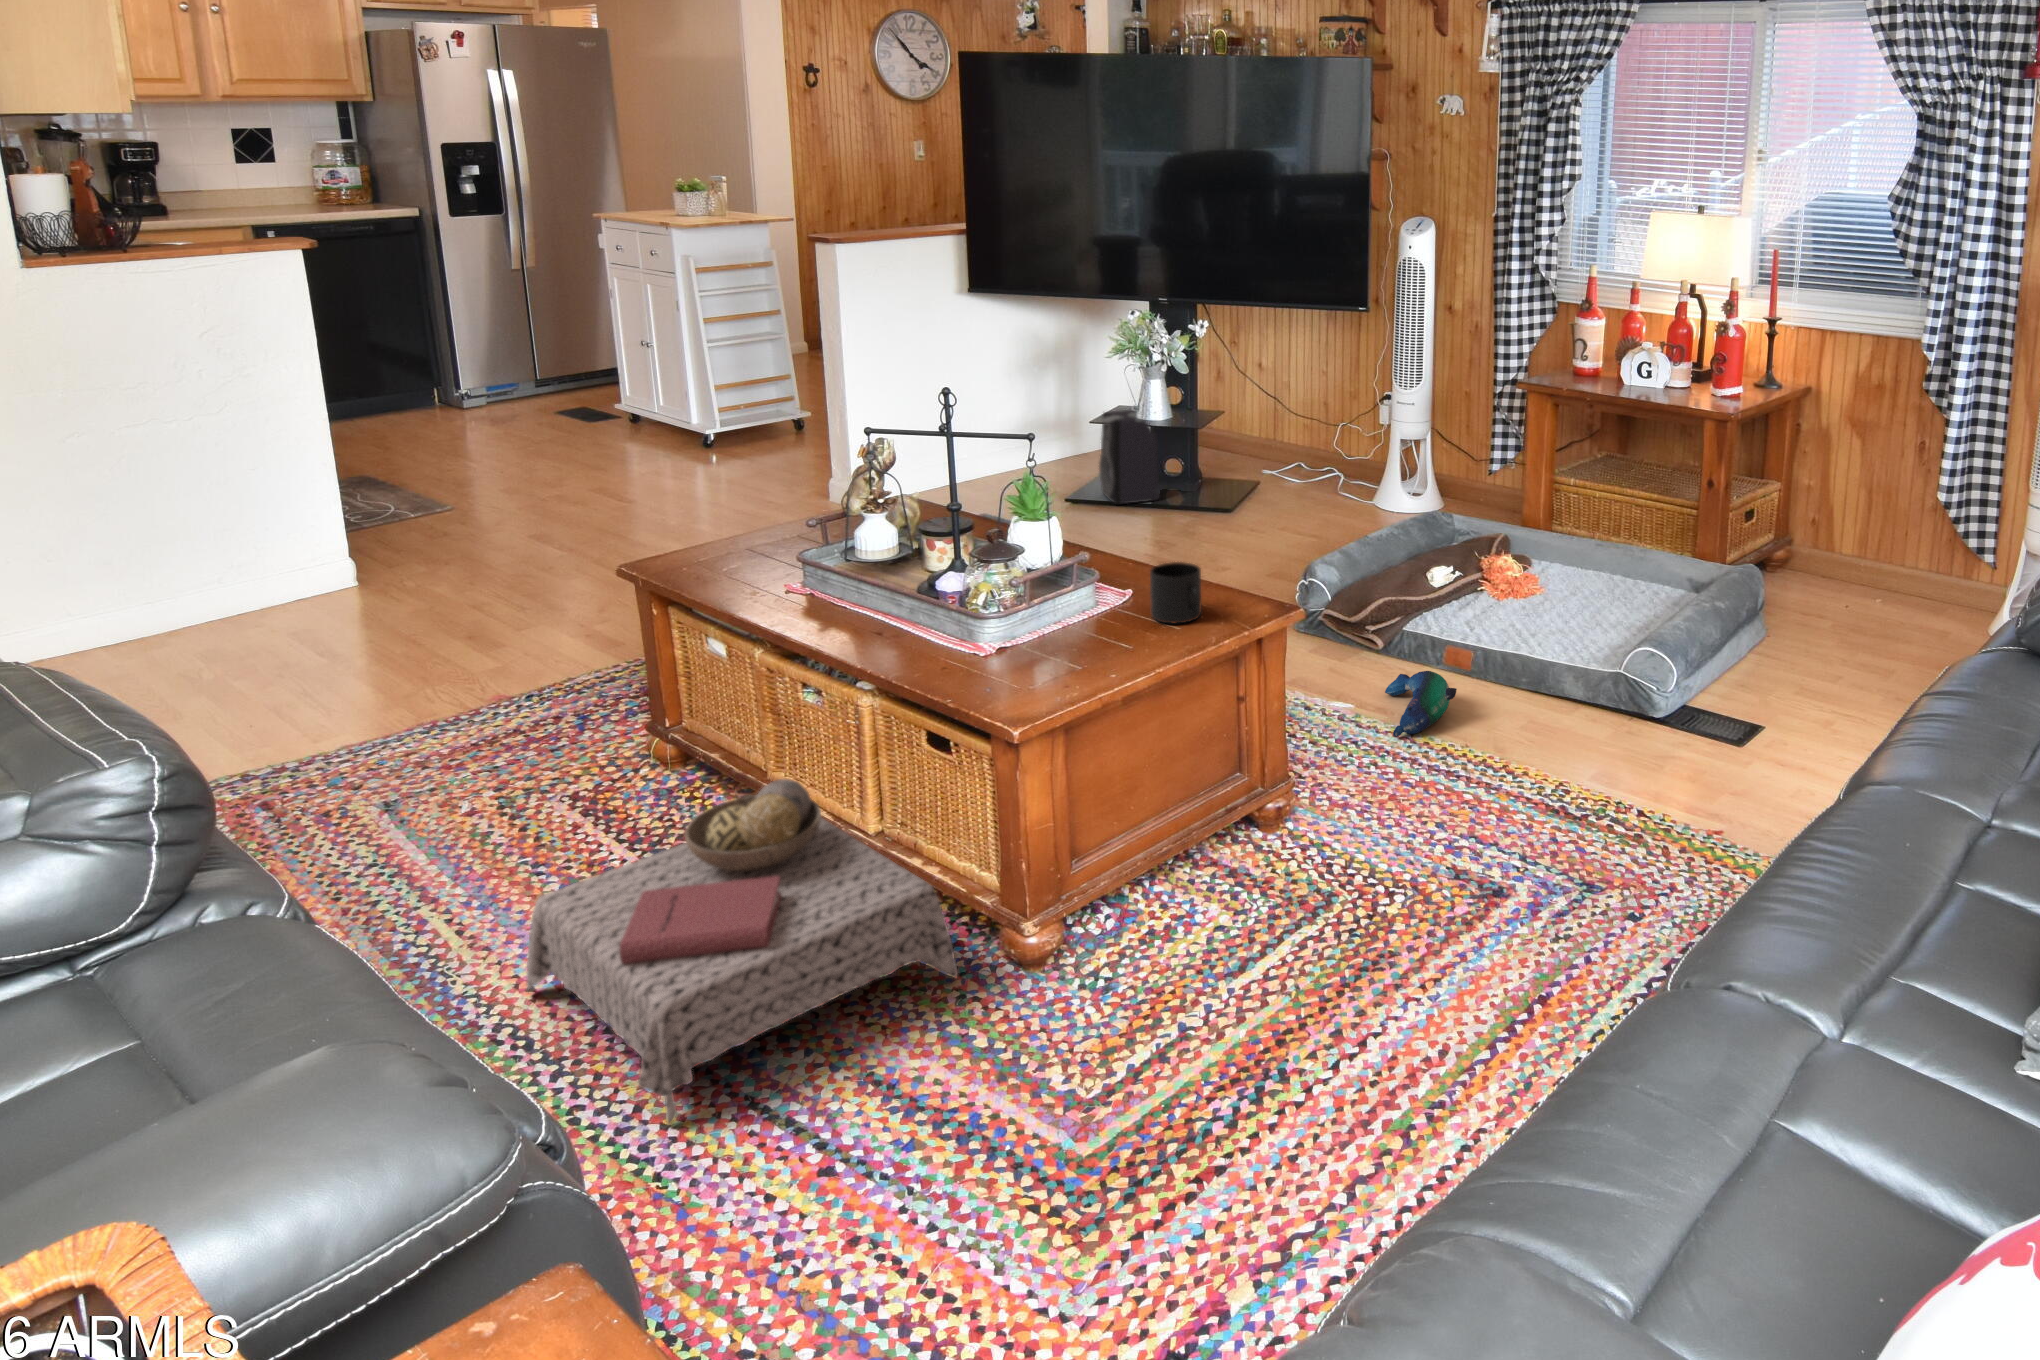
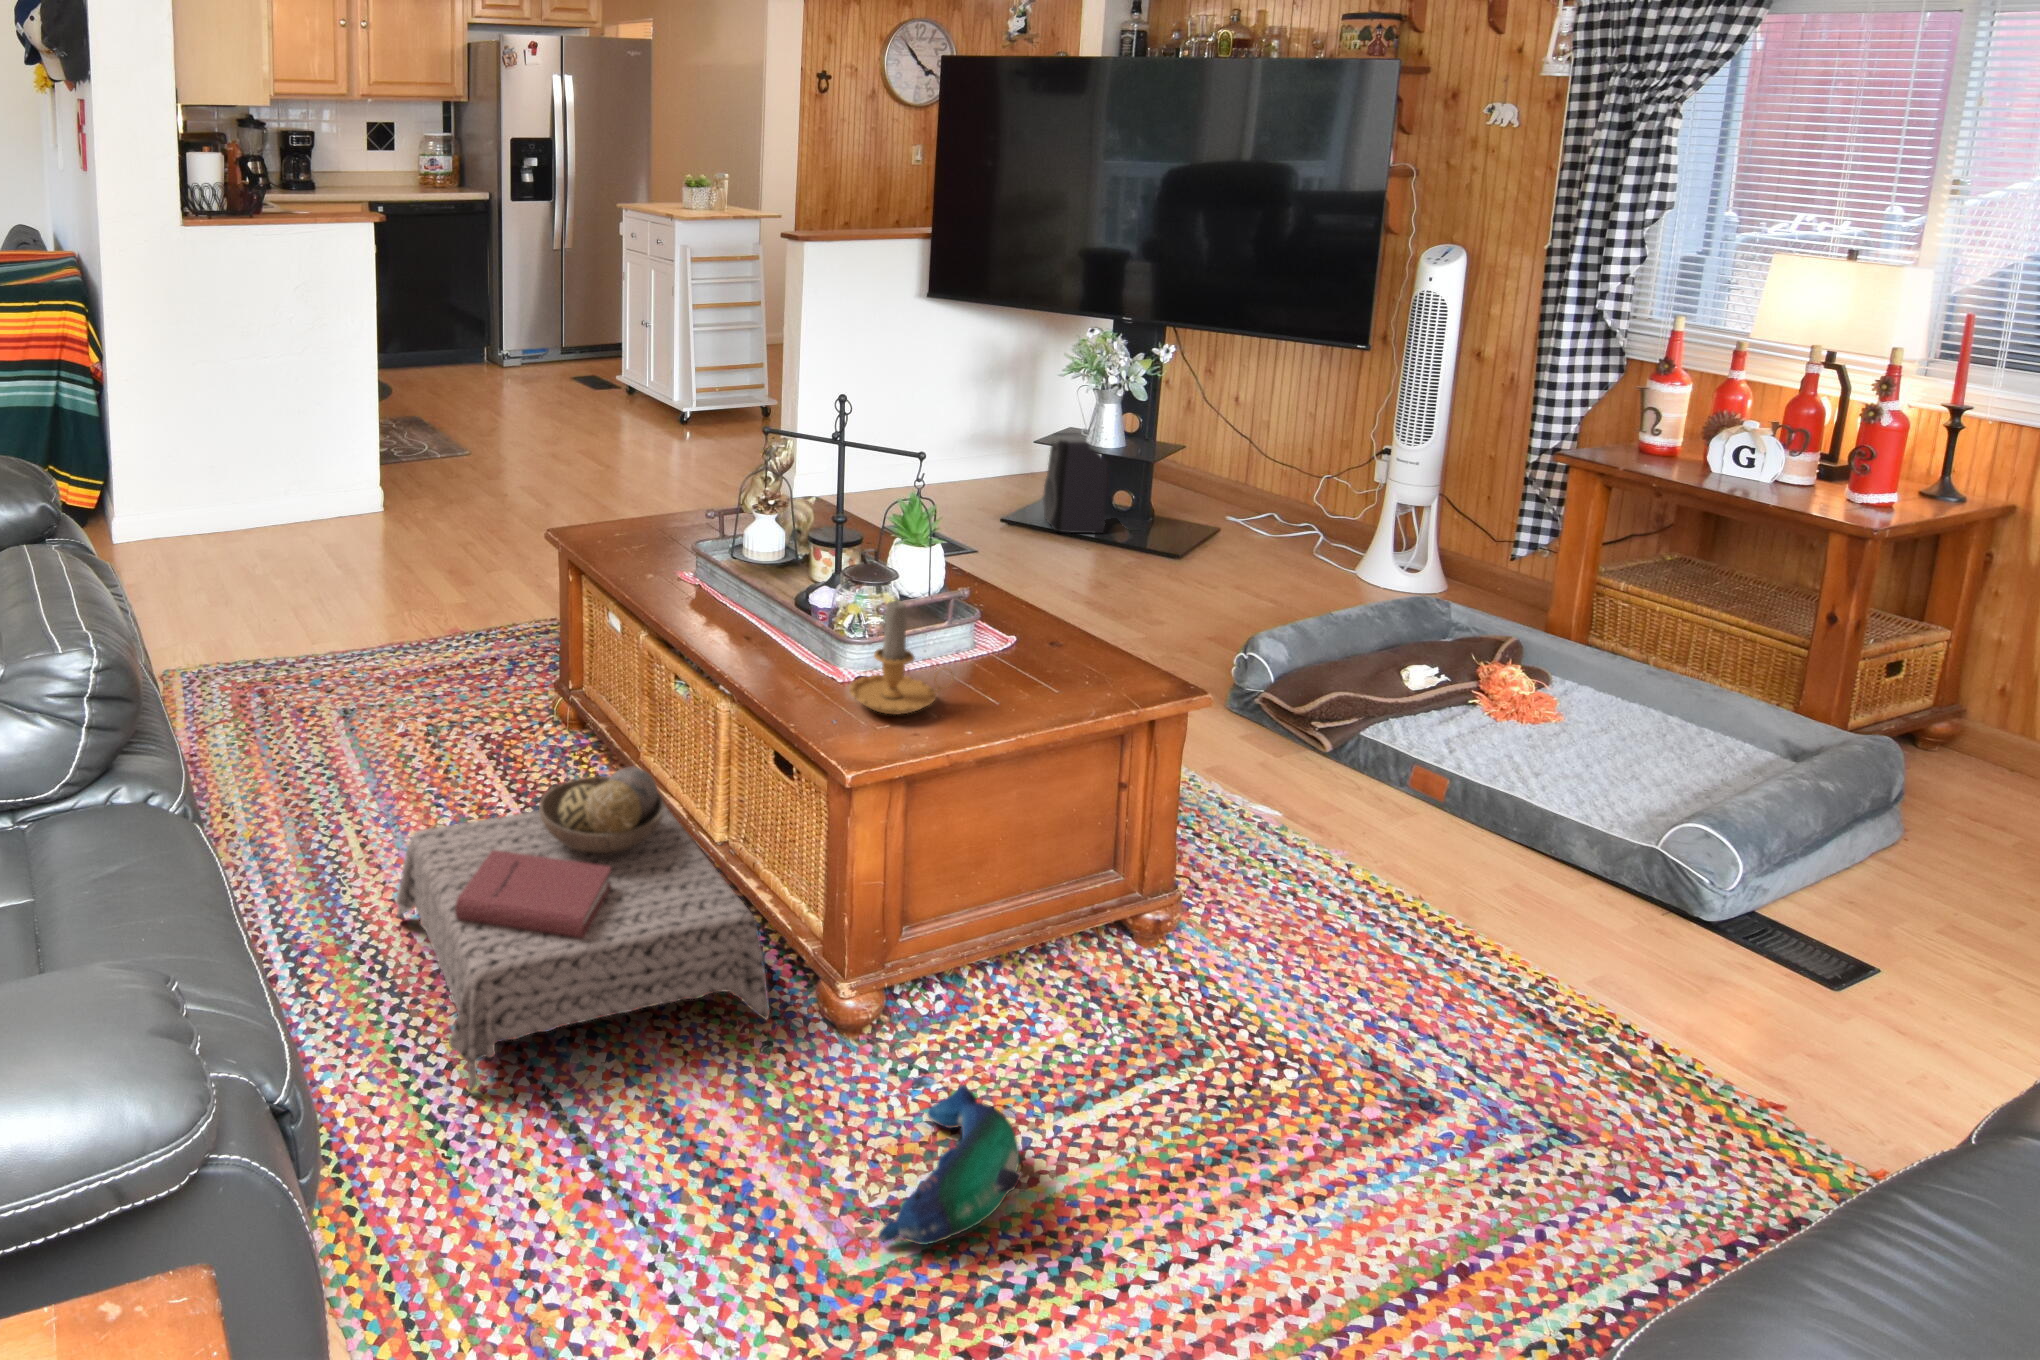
mug: present [1150,562,1202,624] -> none [1030,612,1091,683]
candle: none [995,569,1090,677] -> present [849,601,954,715]
plush toy: present [1385,671,1457,737] -> present [879,1087,1022,1245]

